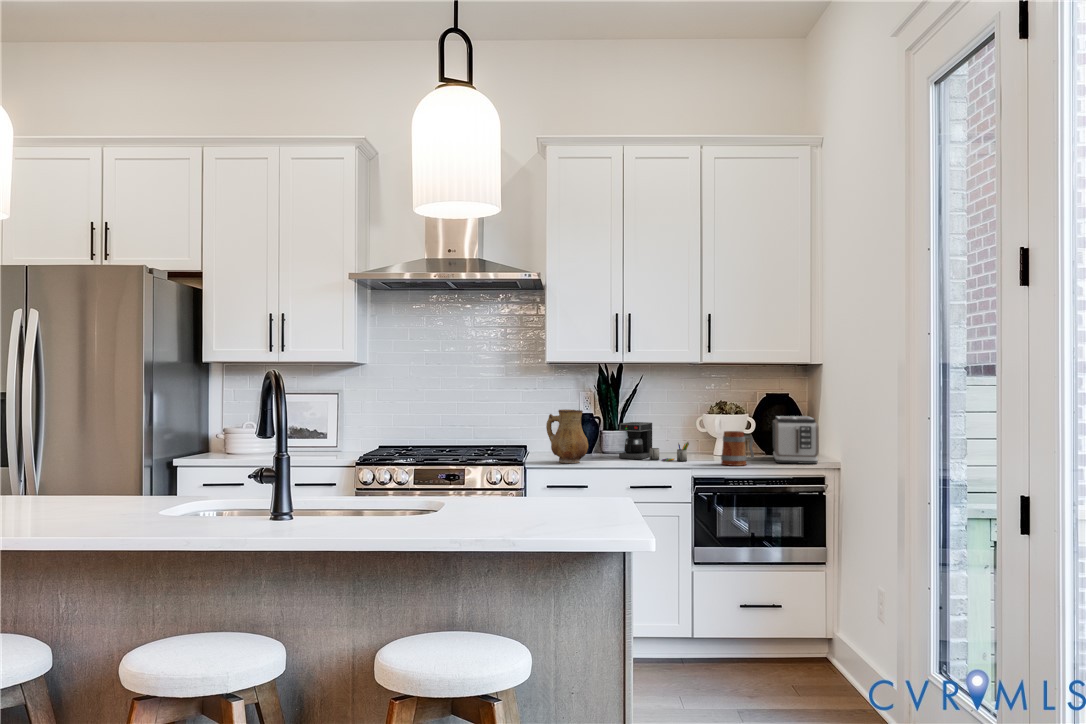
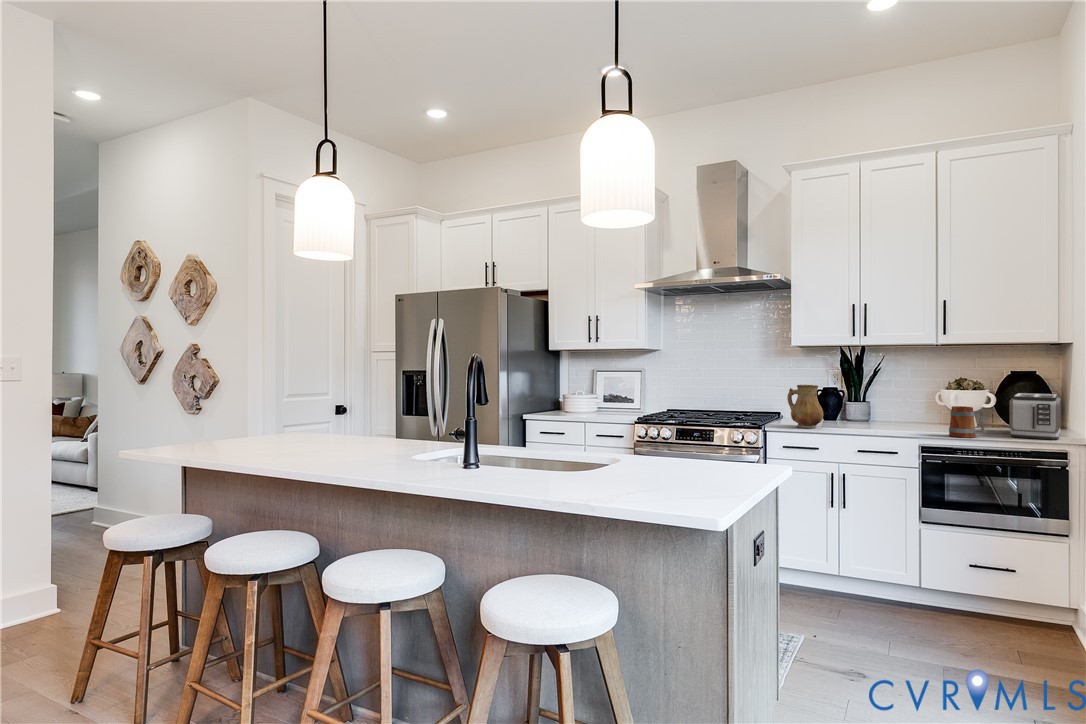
coffee maker: present [619,422,689,461] -> none [855,395,920,431]

